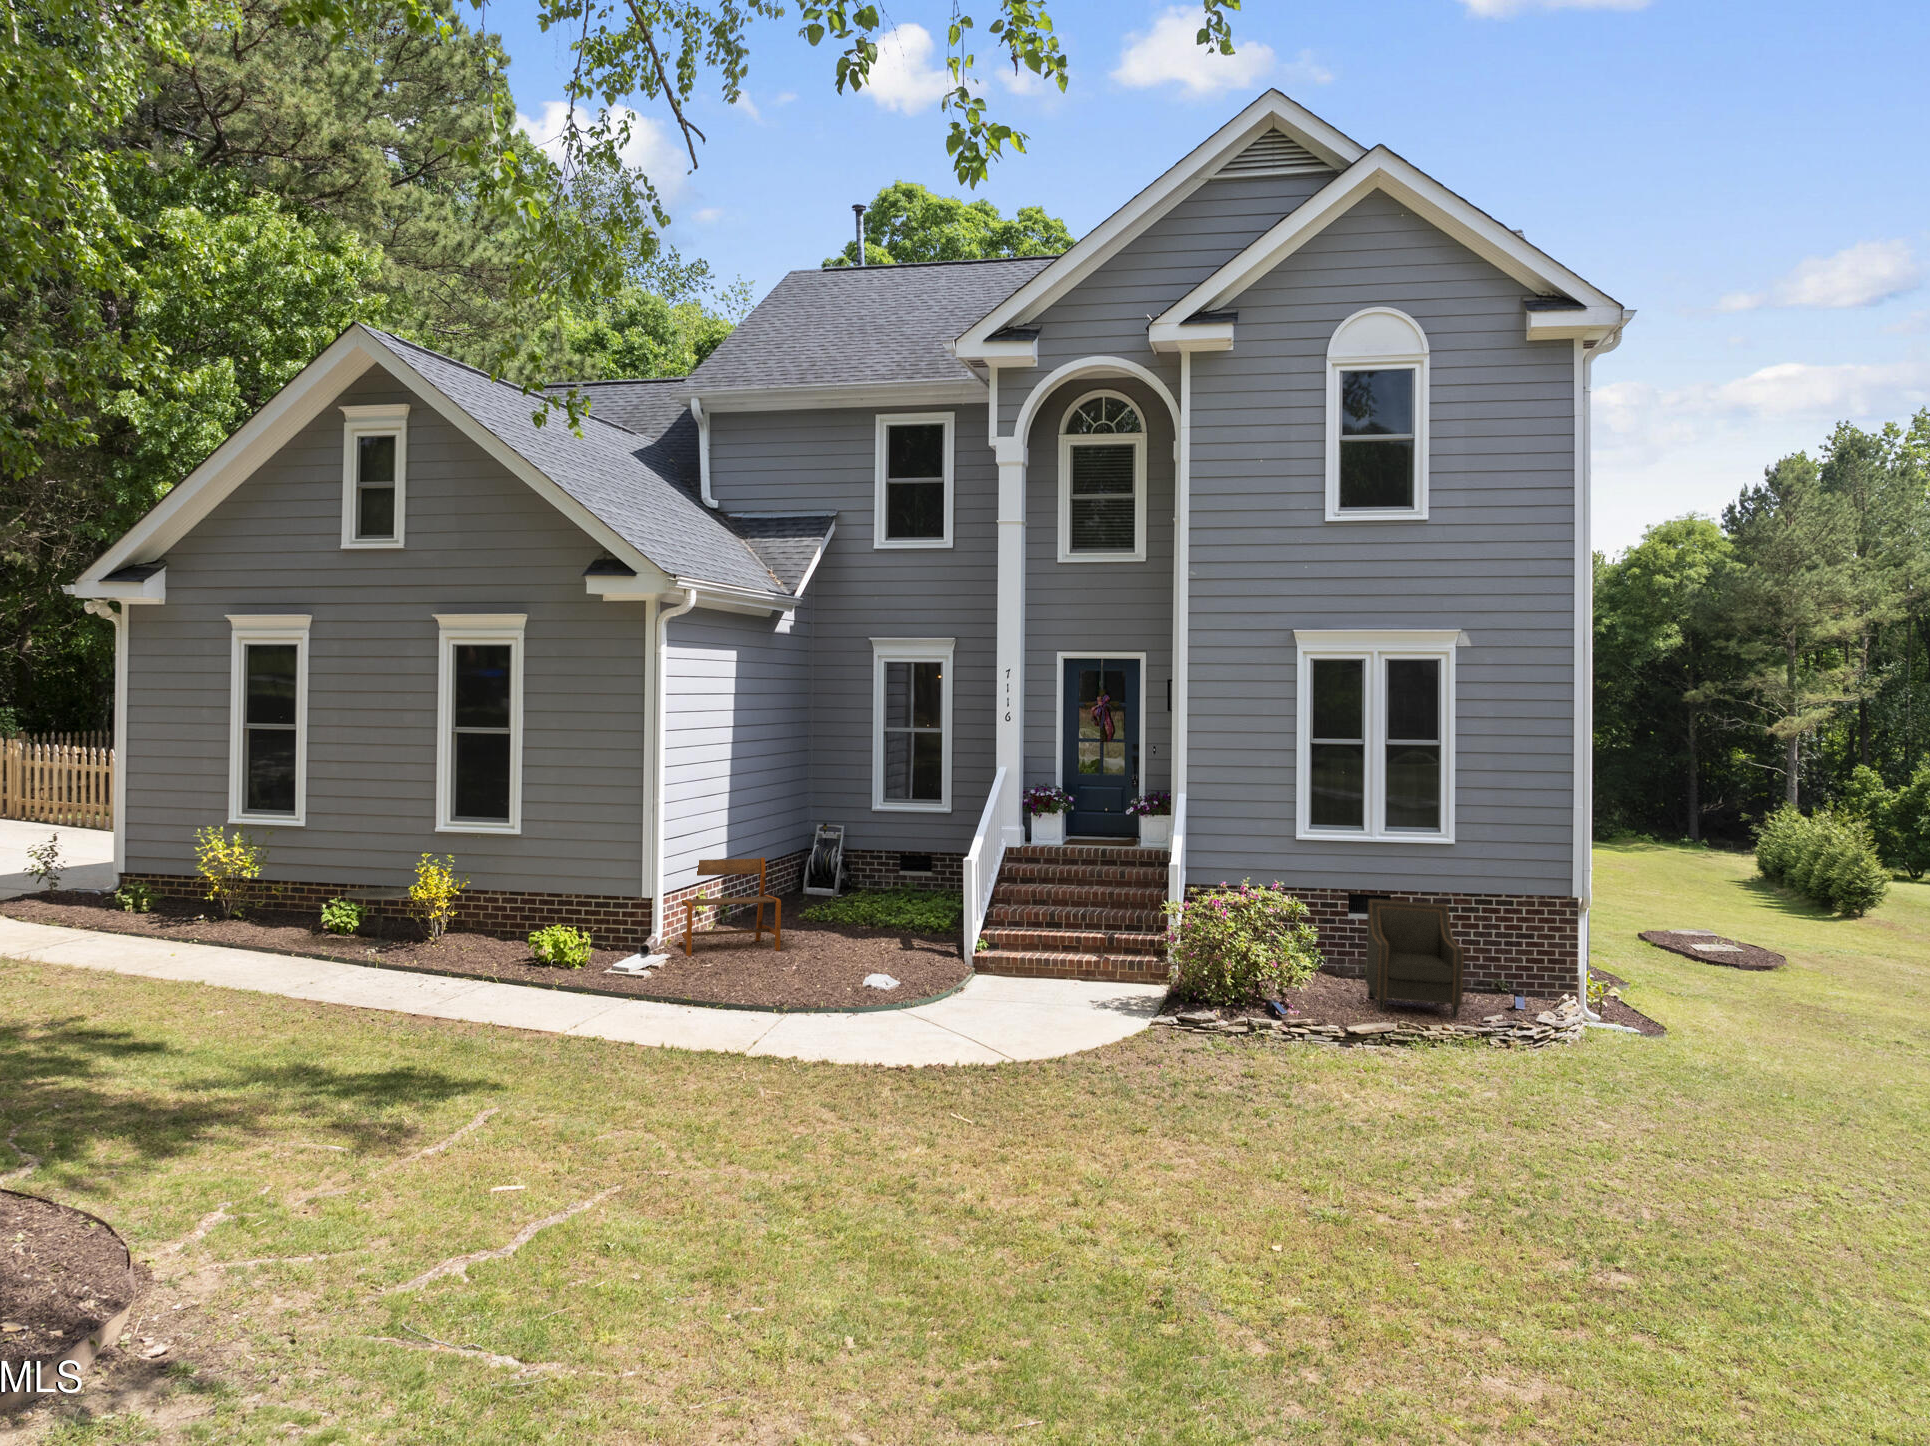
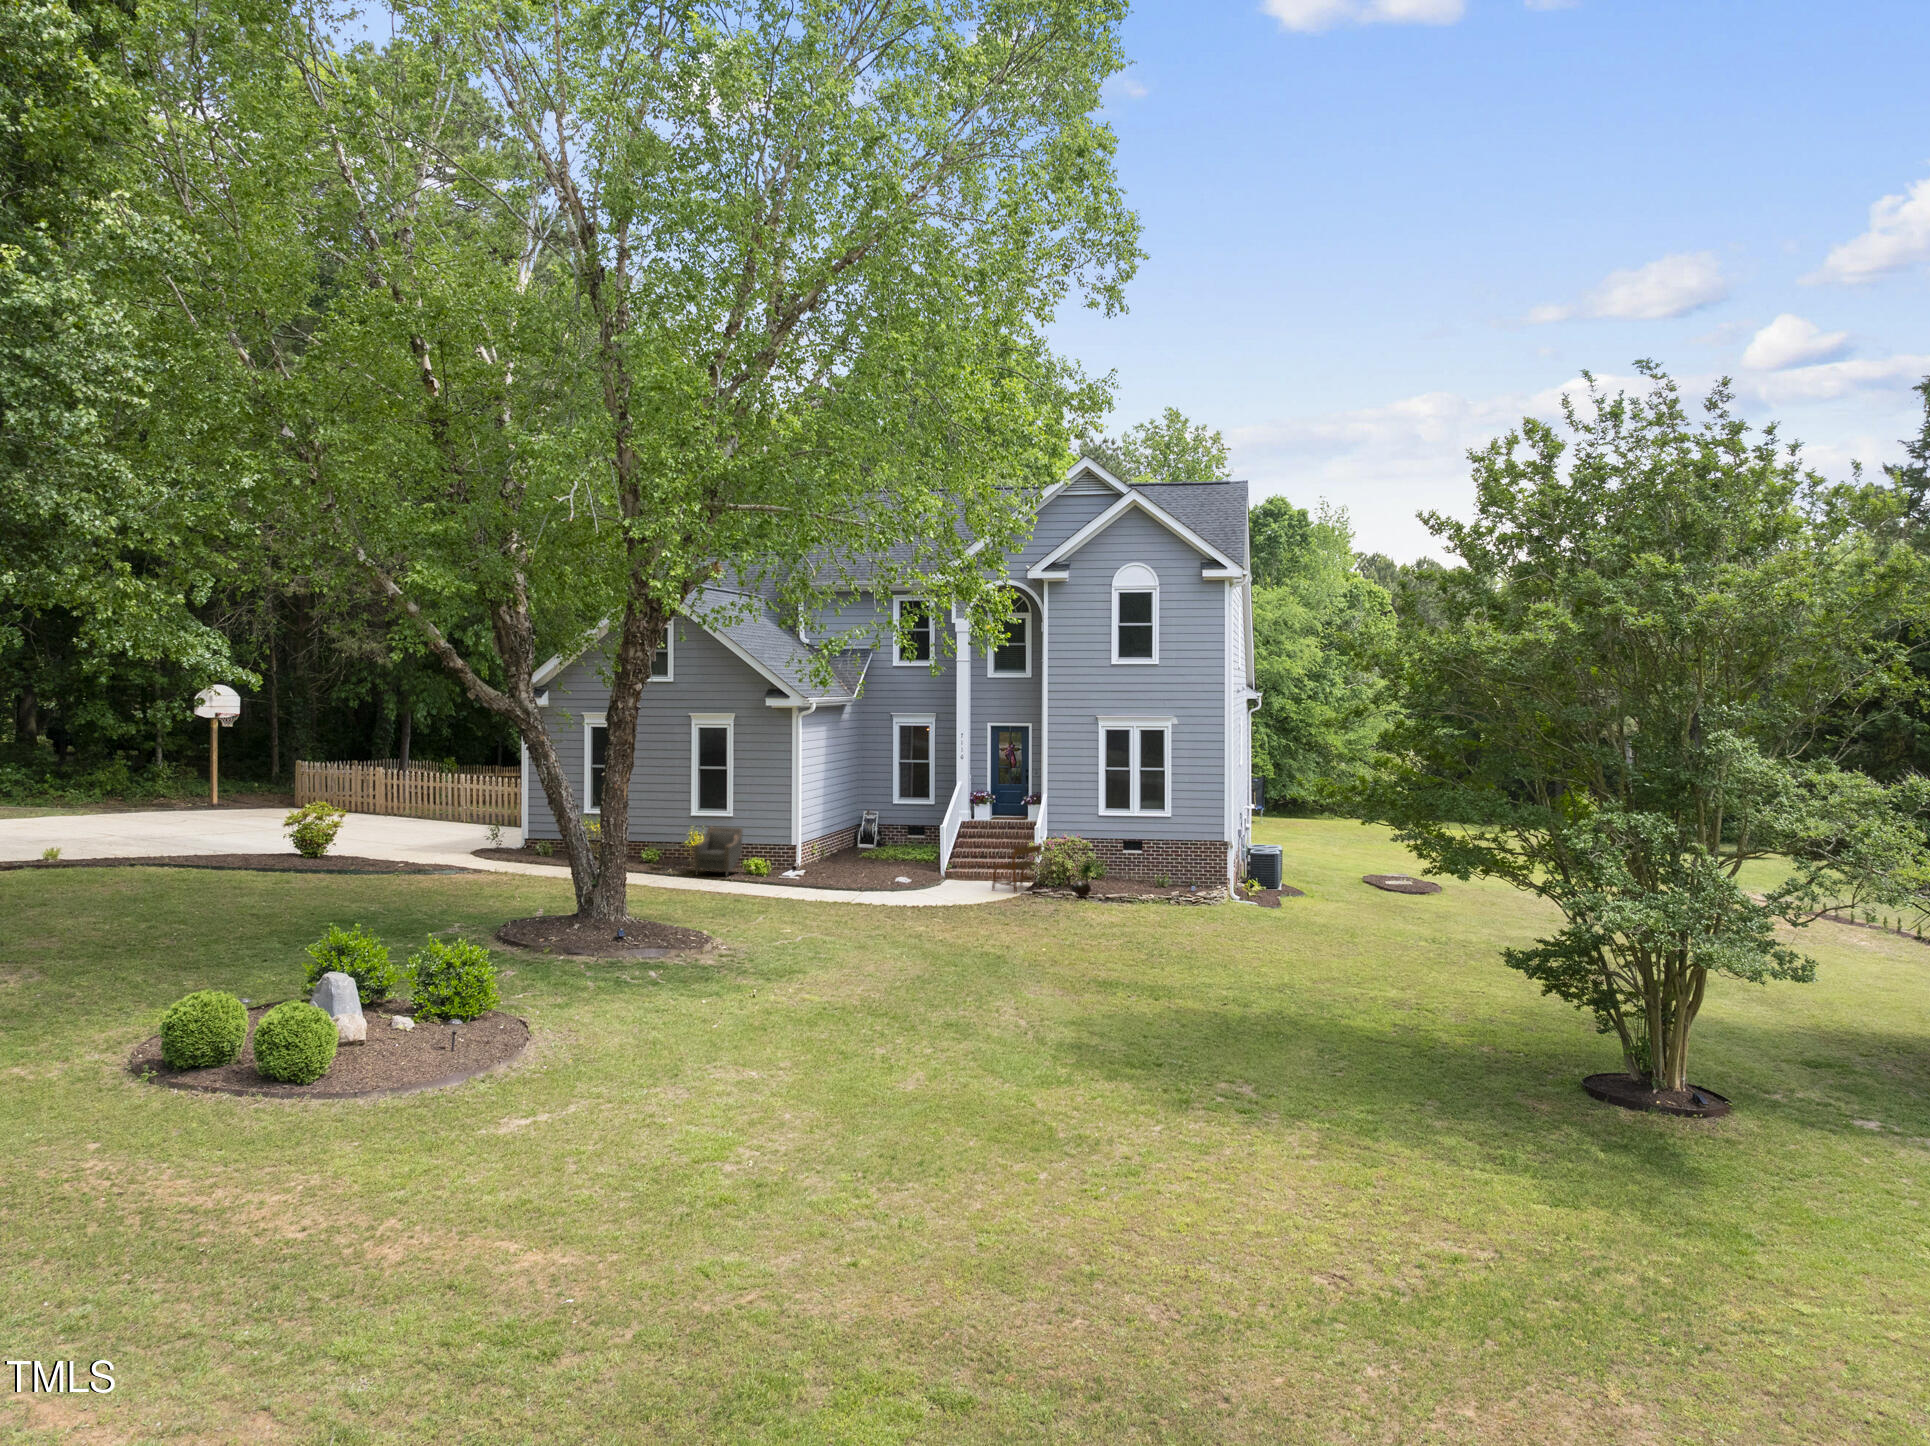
bench: present [678,857,781,956] -> present [992,845,1042,893]
chair: present [1366,899,1464,1019] -> present [693,826,743,877]
potted tree: none [1273,943,1329,1033] -> present [1074,862,1094,897]

